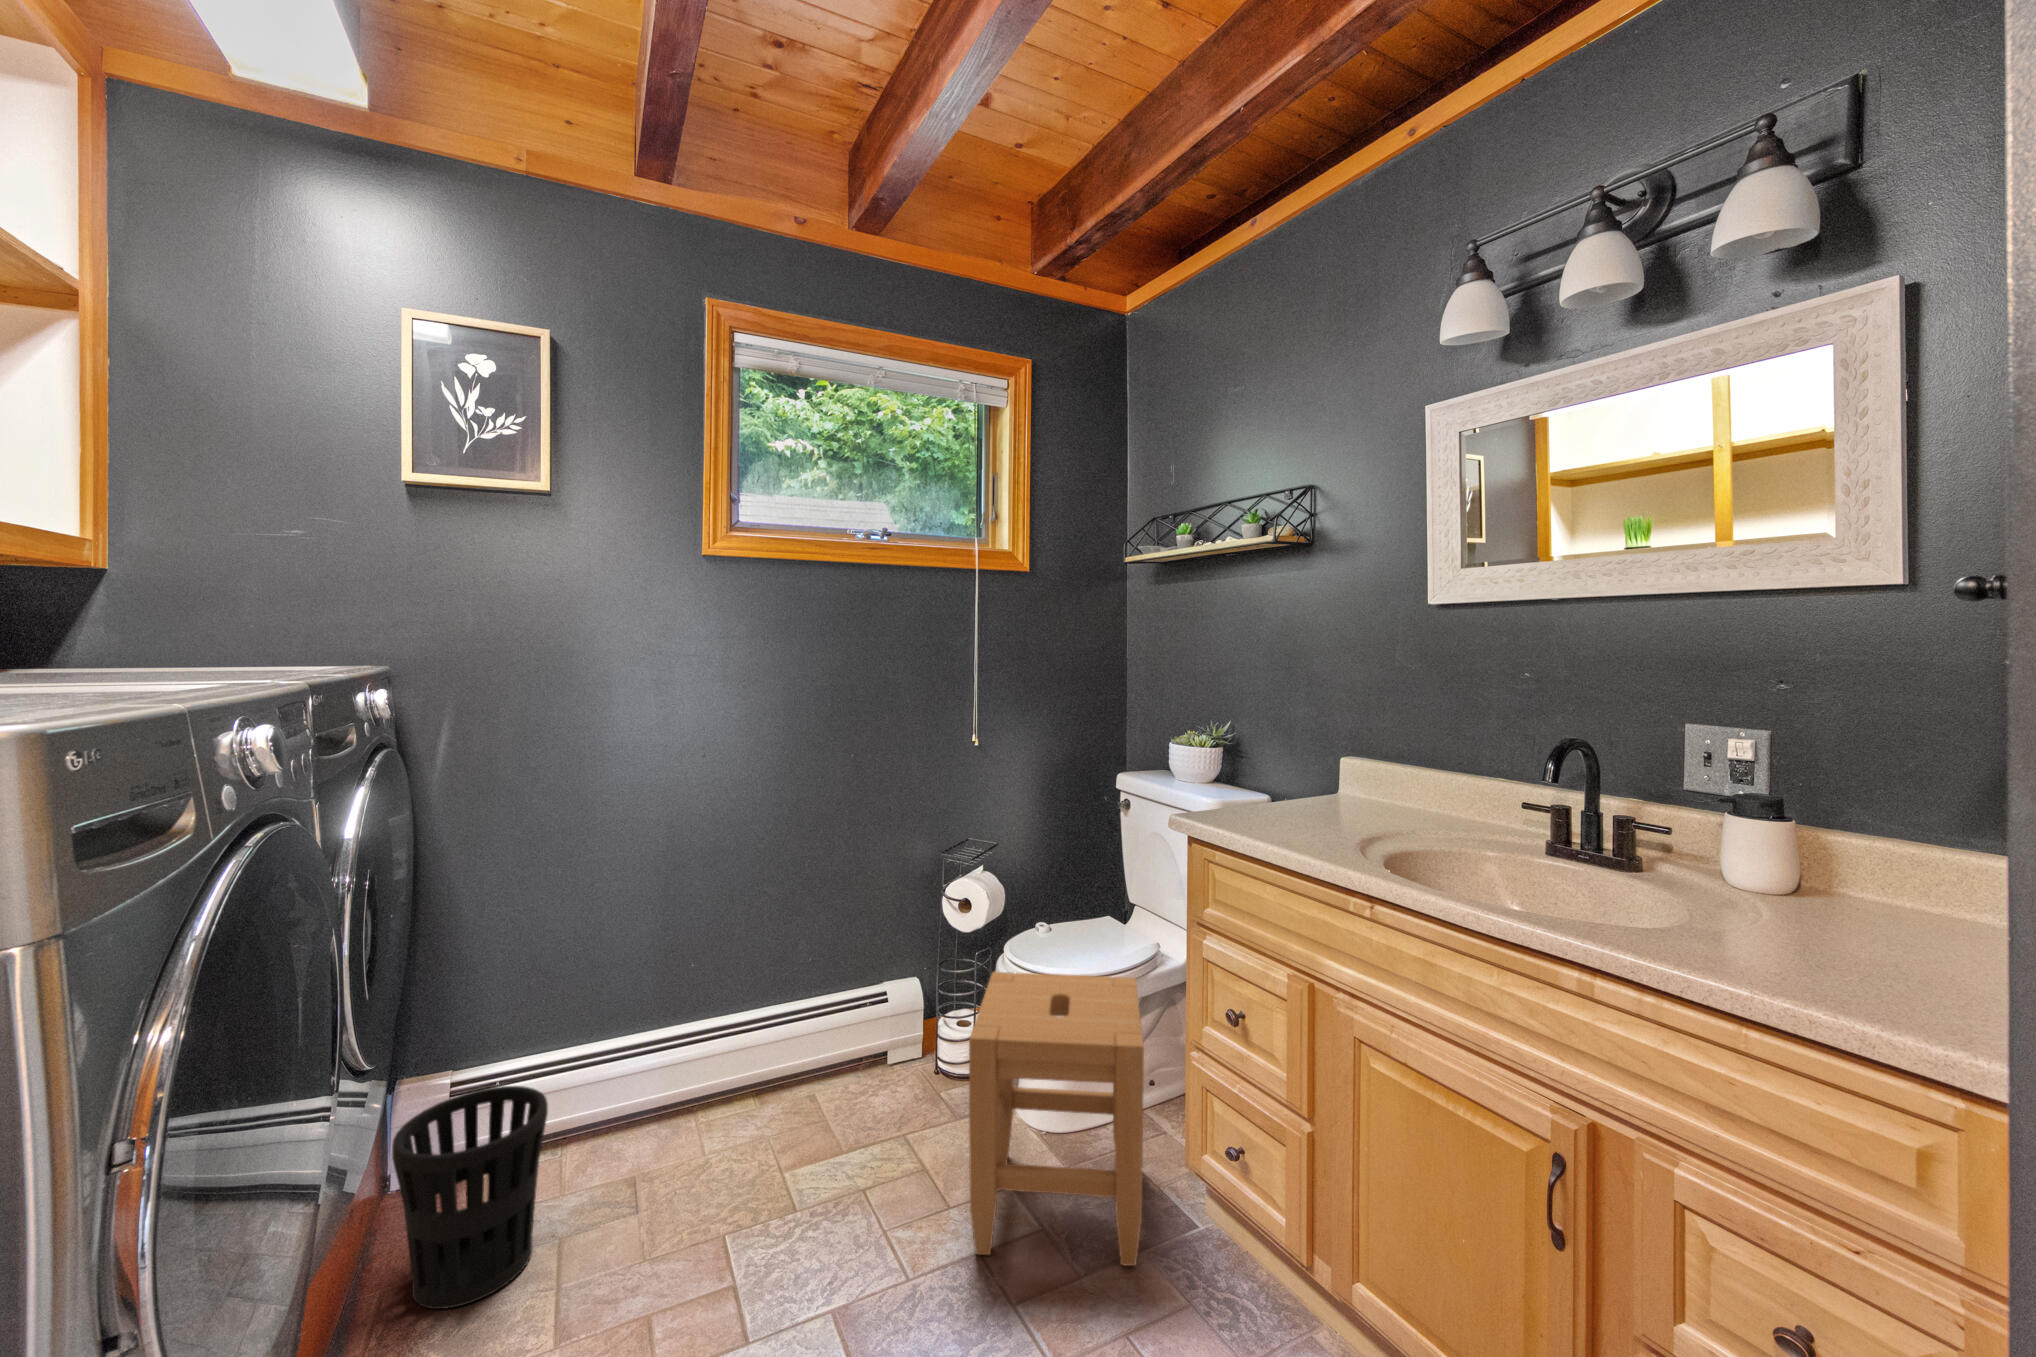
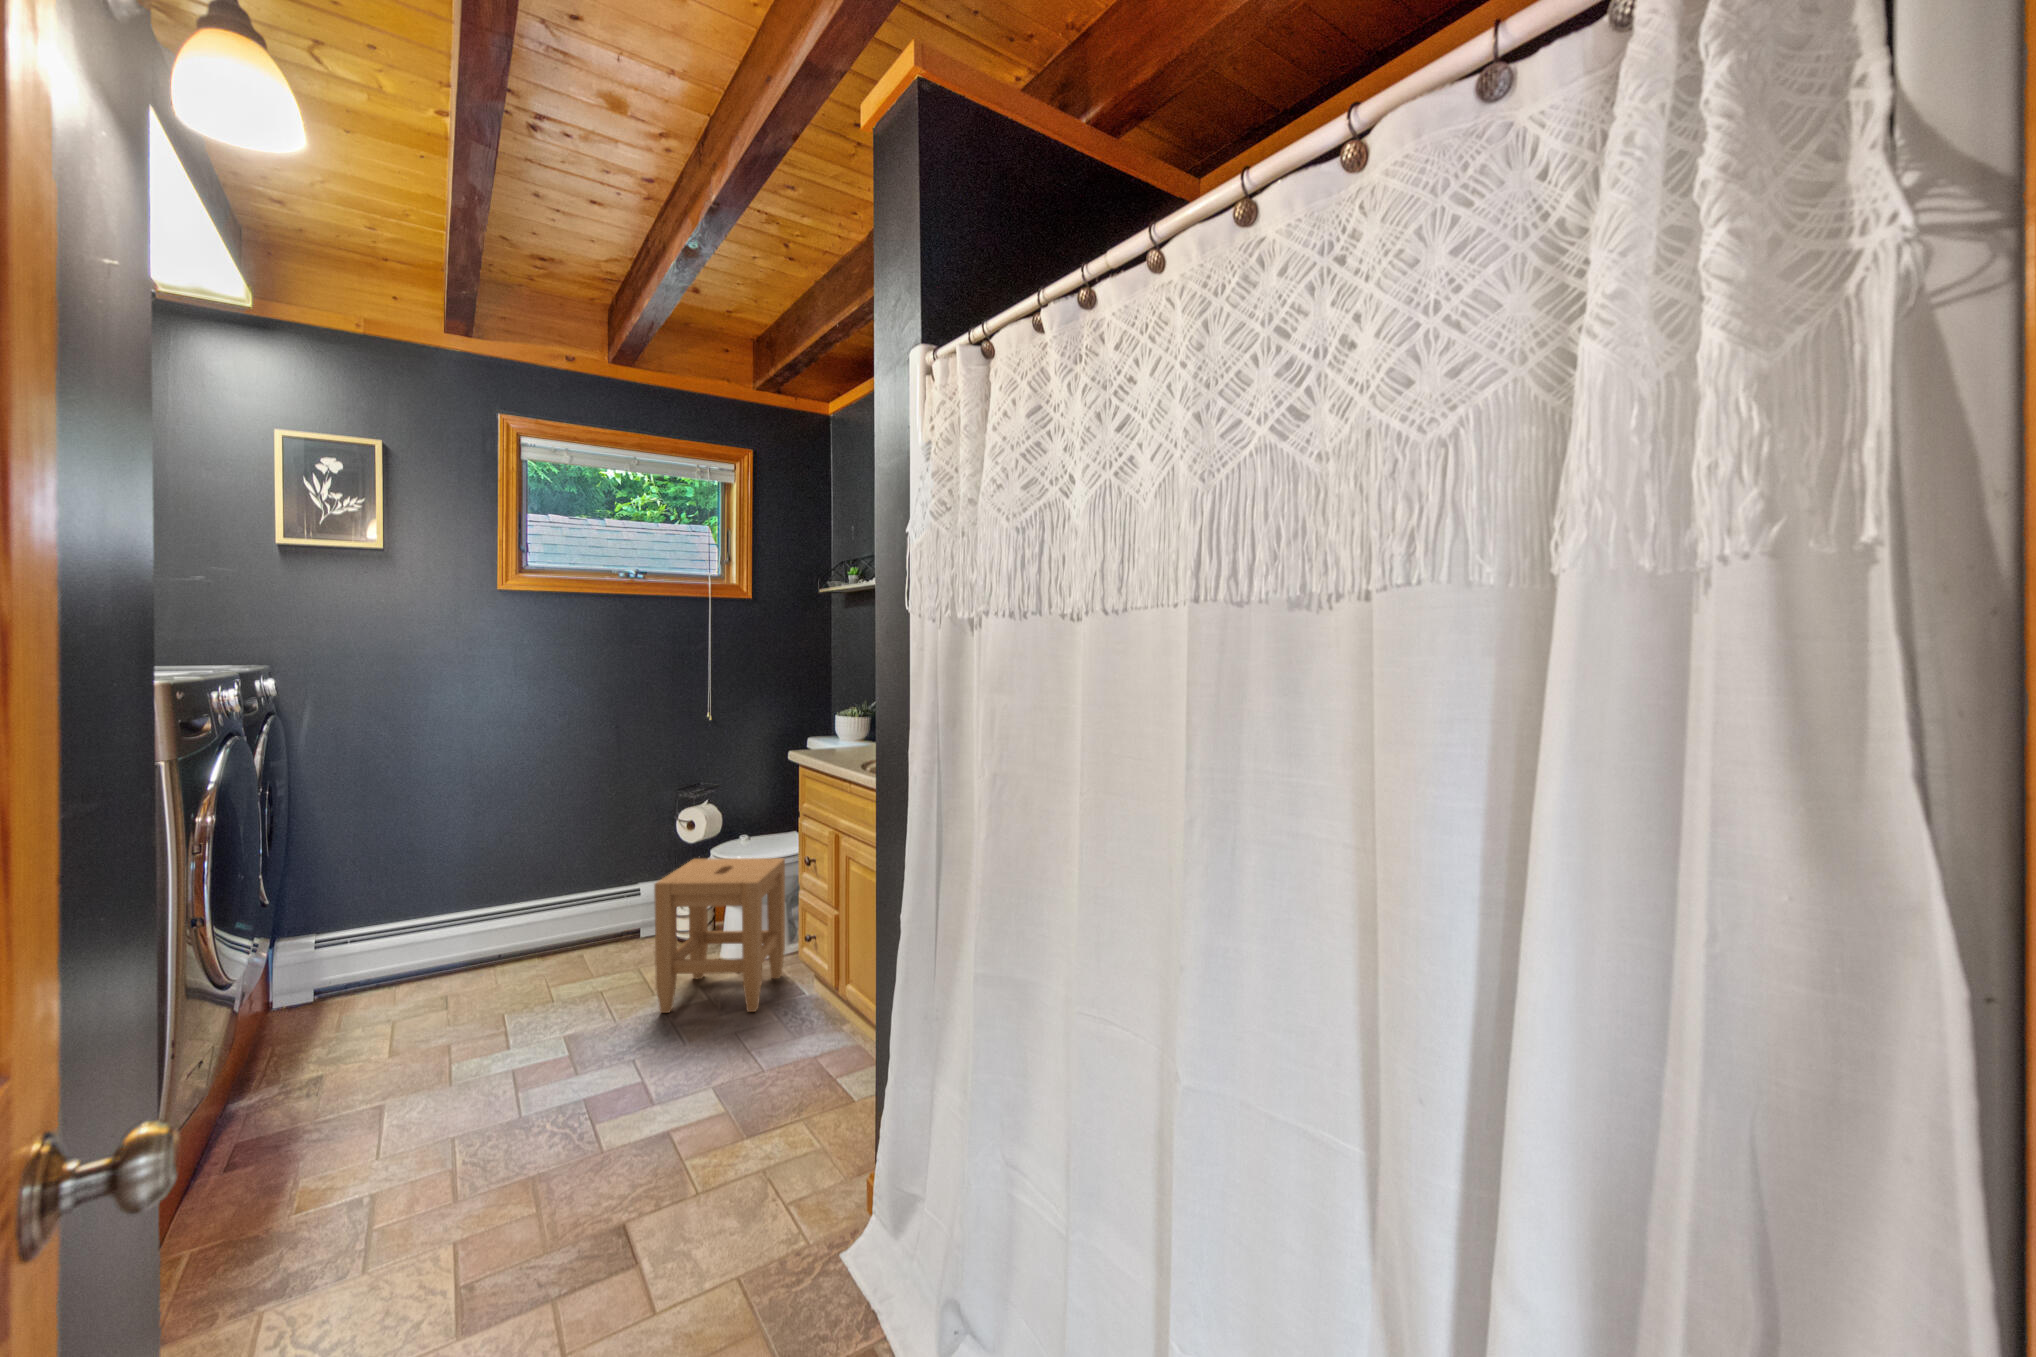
wastebasket: present [392,1086,548,1309] -> none [280,929,383,1049]

